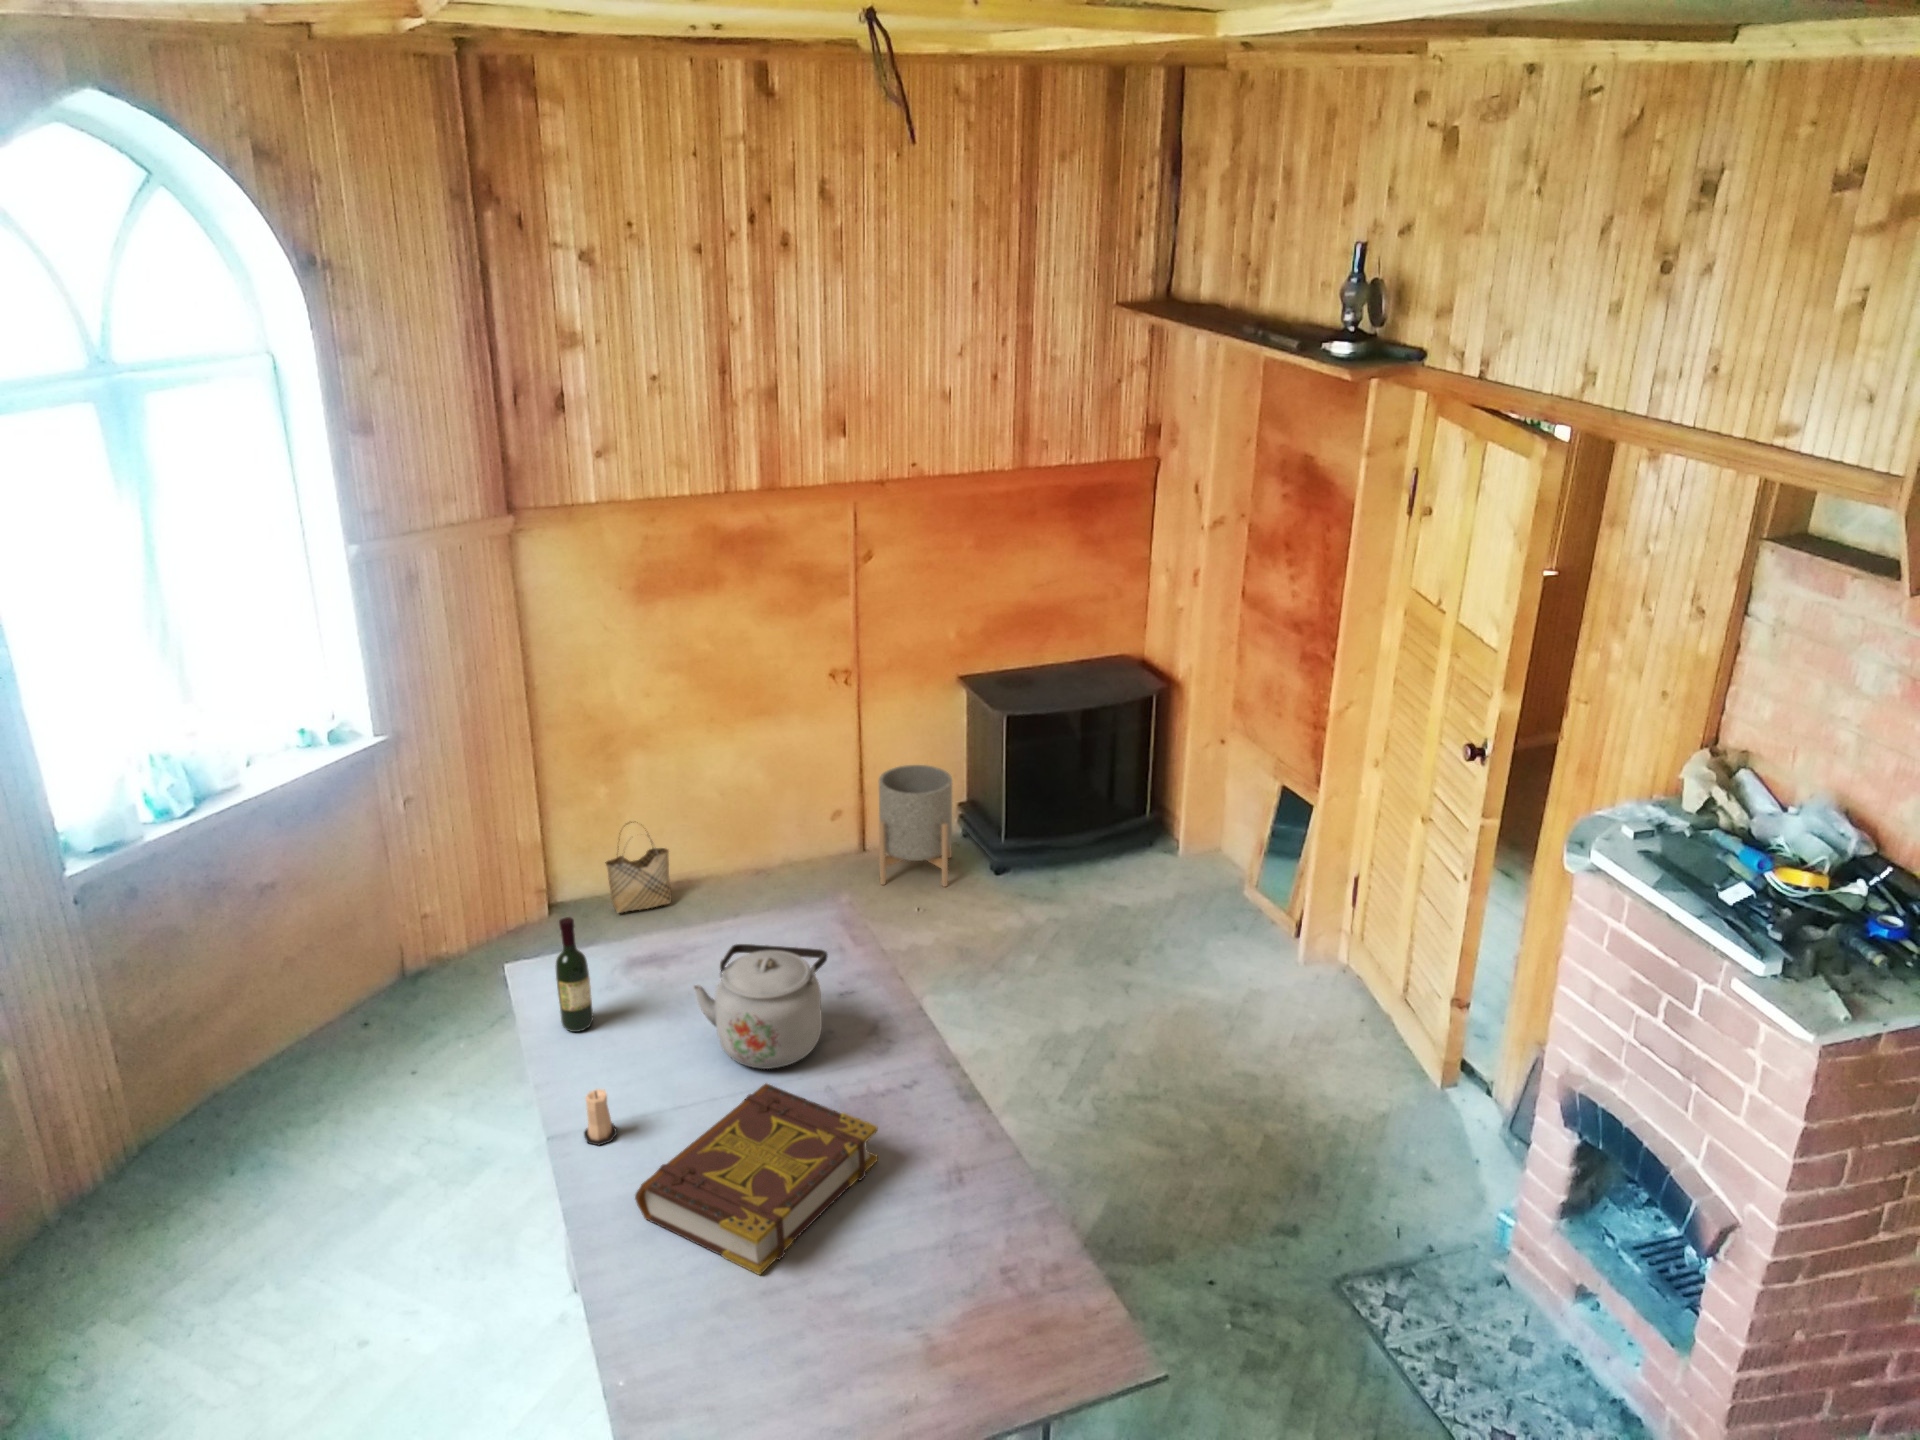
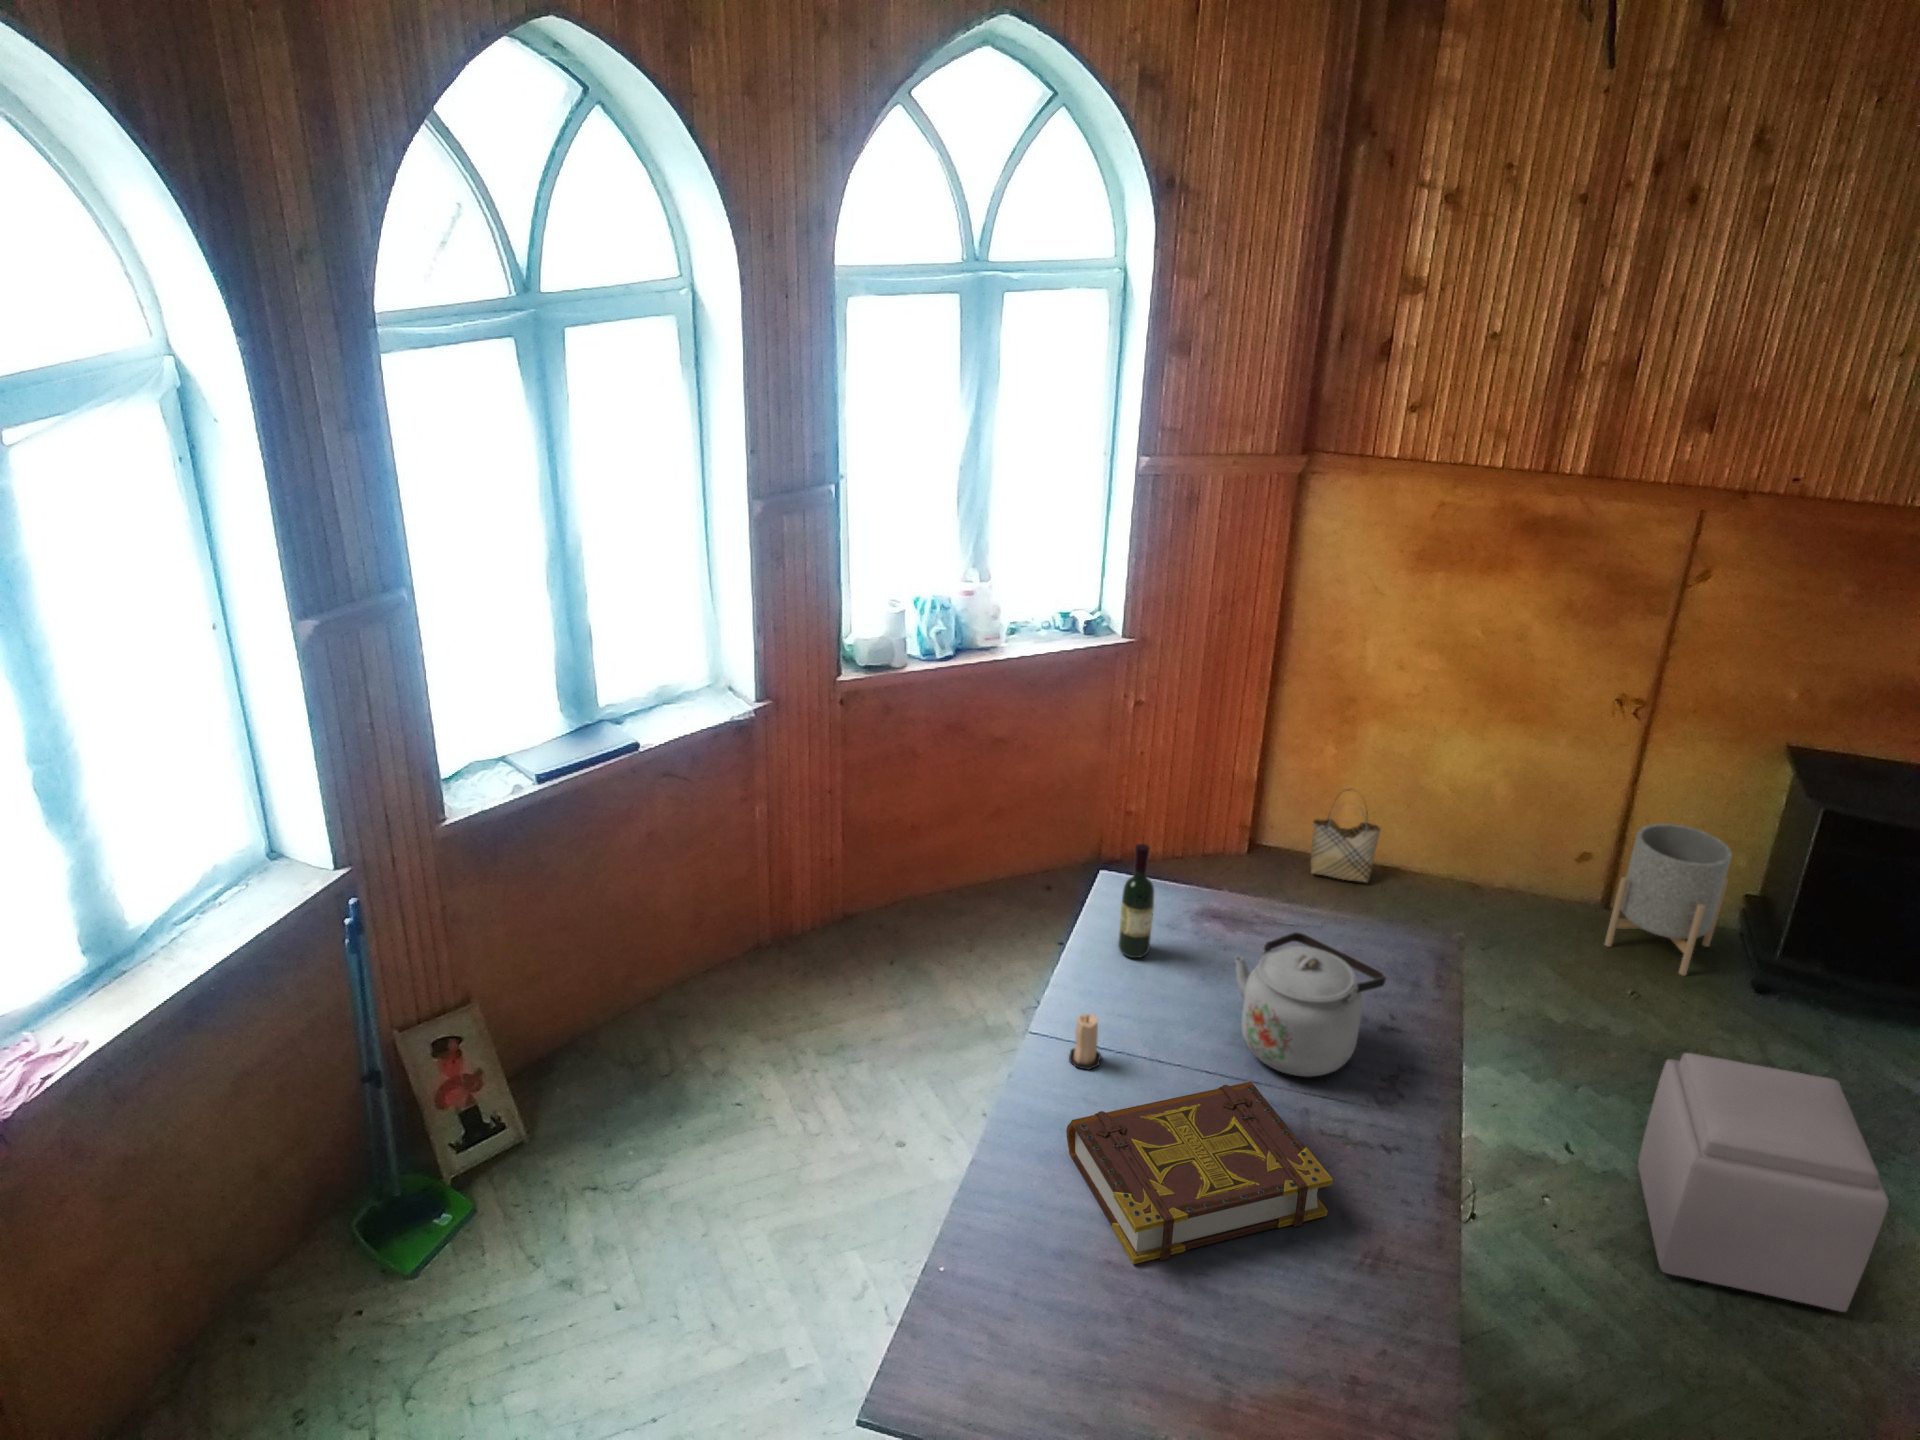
ottoman: none [989,916,1170,1112] -> present [1638,1053,1889,1312]

